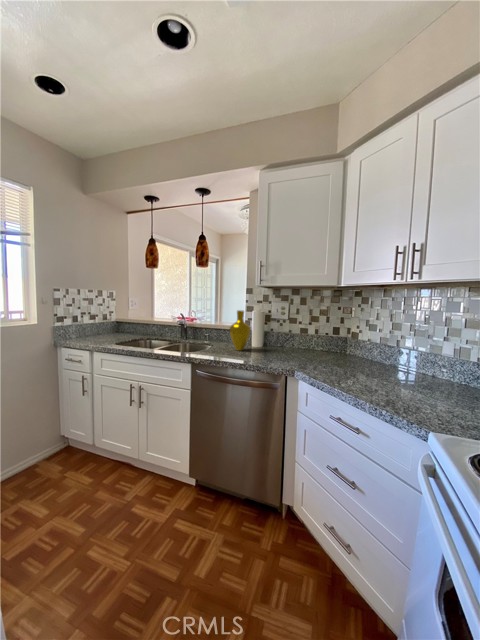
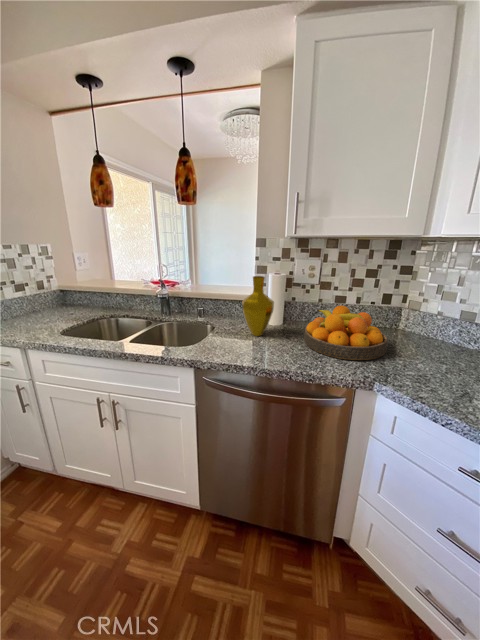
fruit bowl: none [268,331,323,363] -> present [304,306,388,360]

